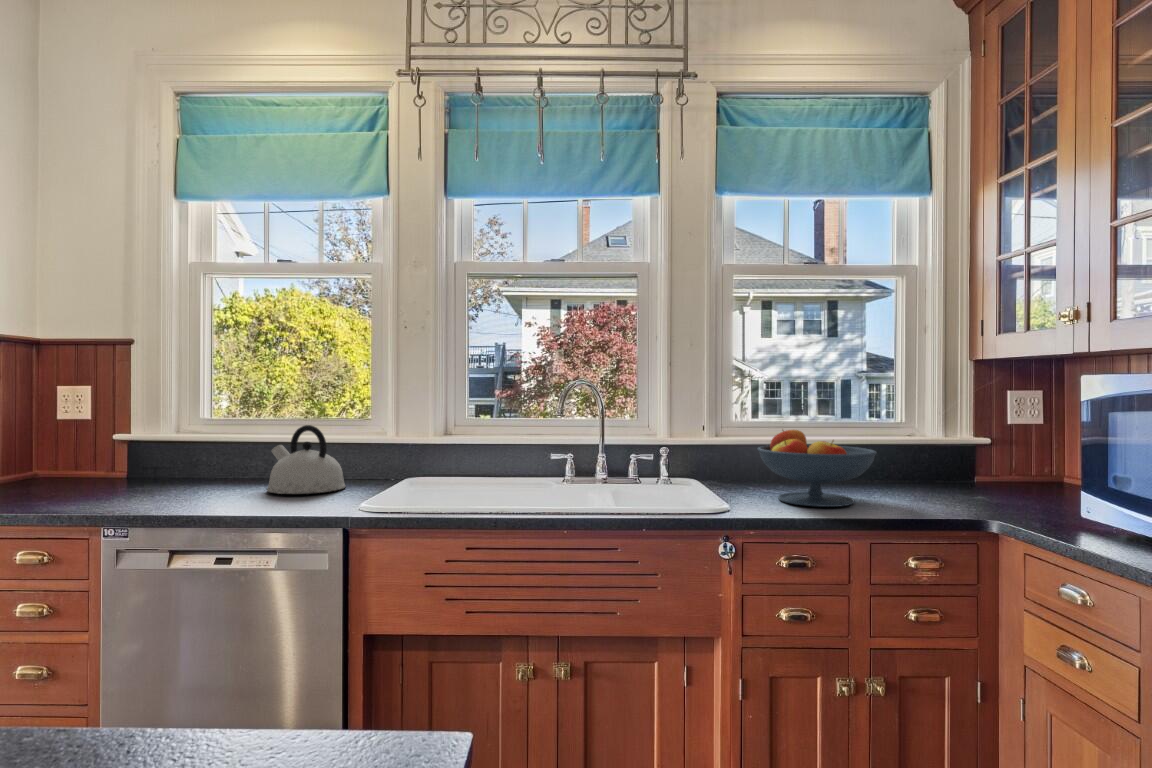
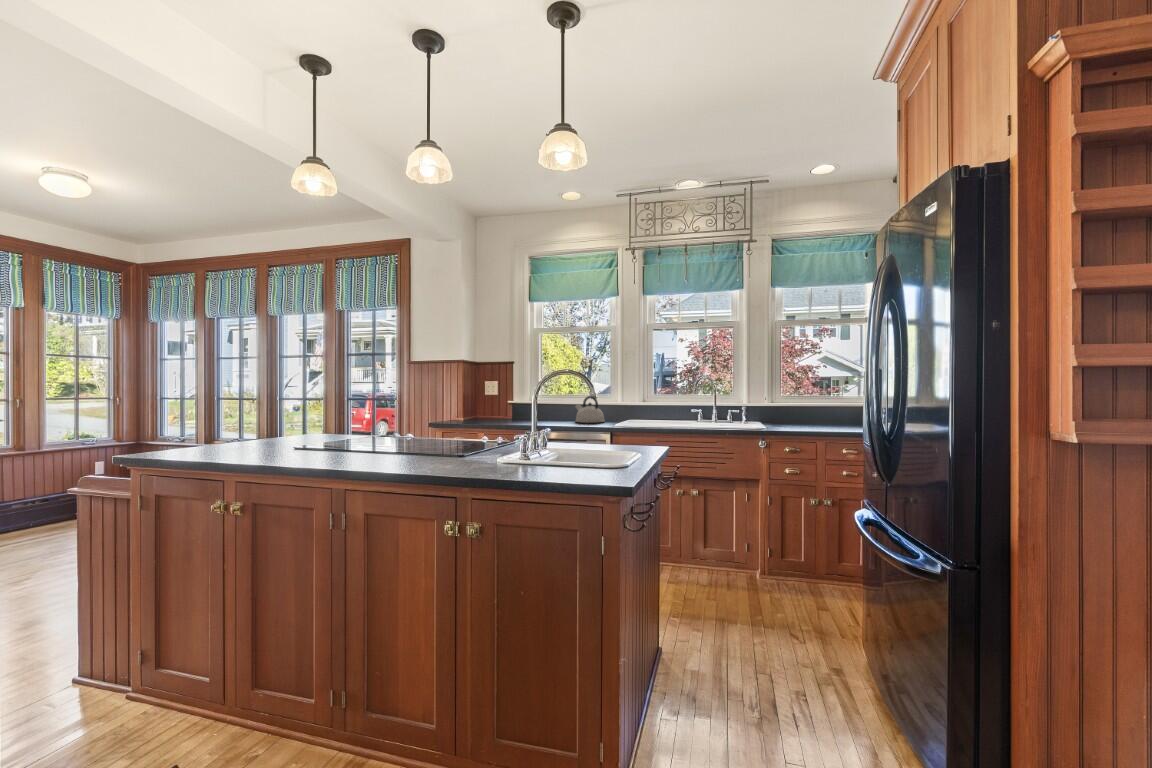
fruit bowl: present [758,430,877,507] -> none [782,397,835,429]

